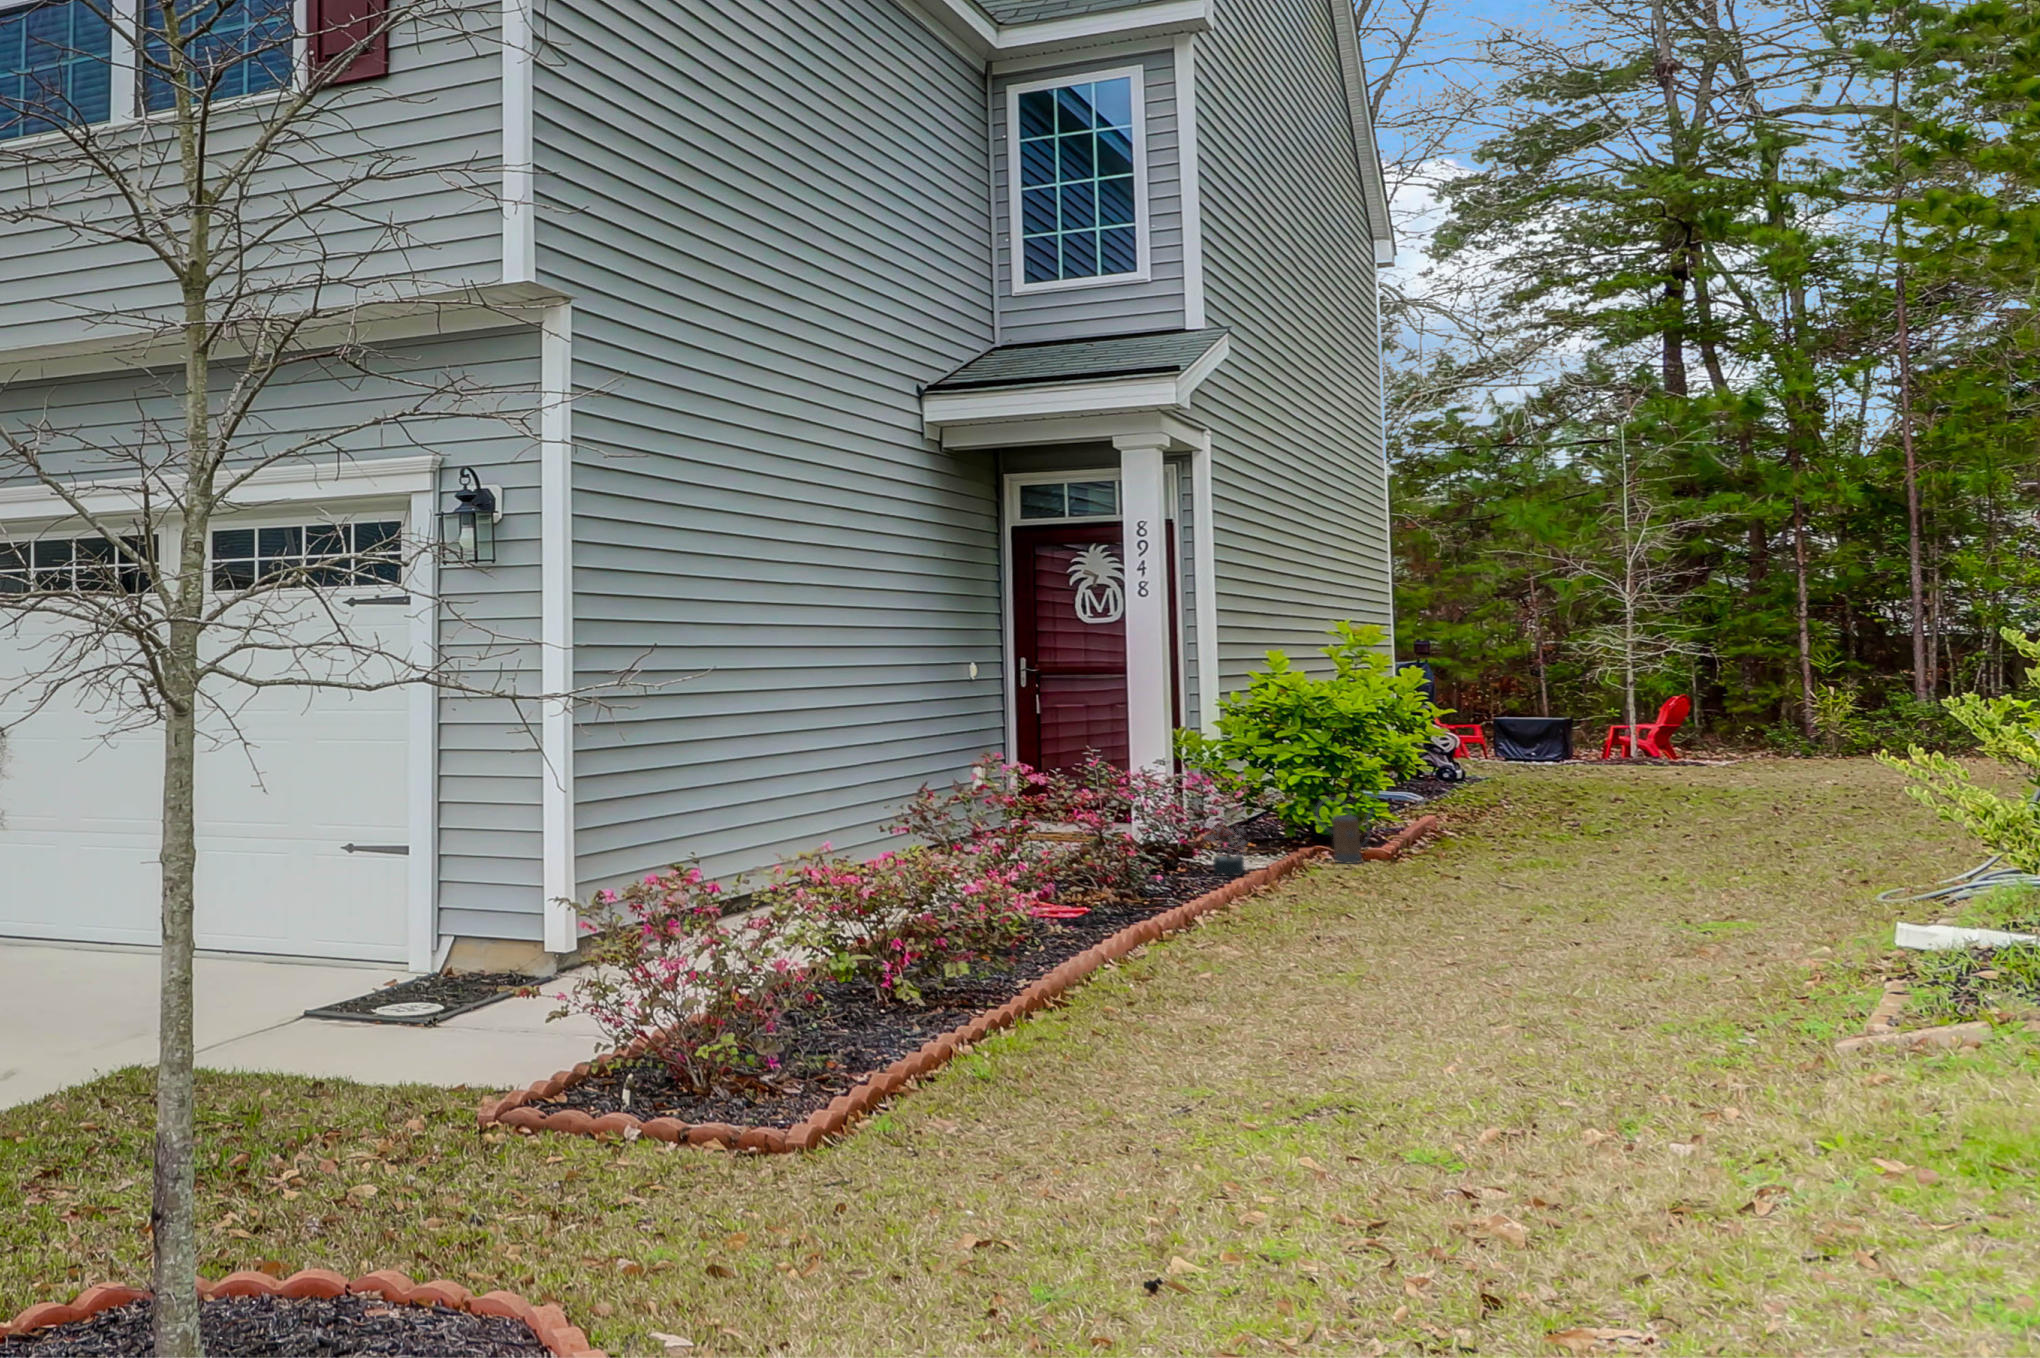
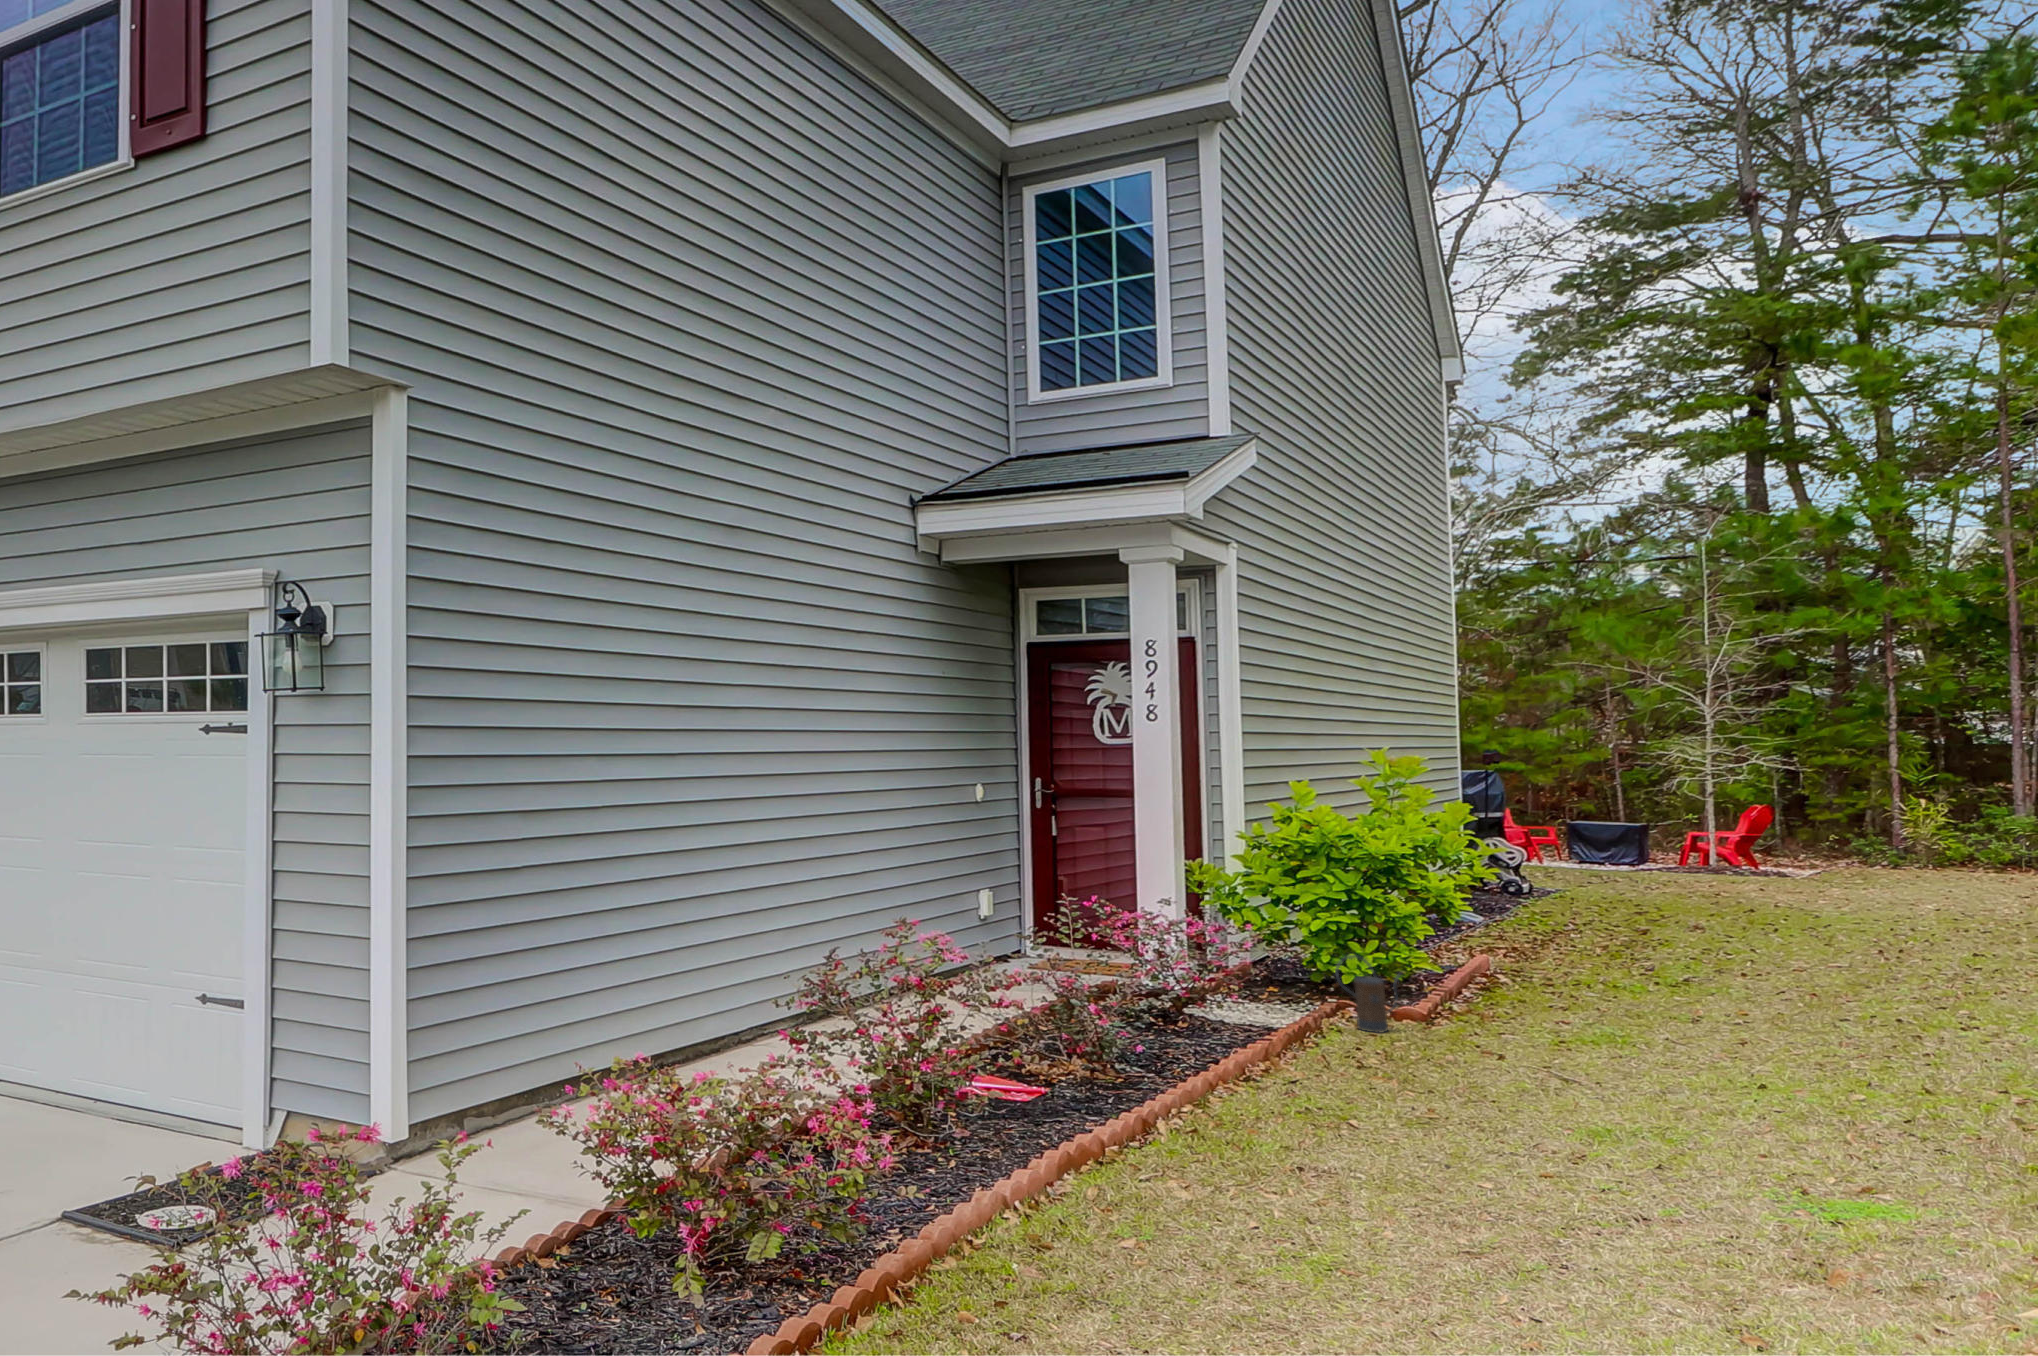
decorative plant: present [1204,821,1246,876] -> none [1202,976,1255,1042]

